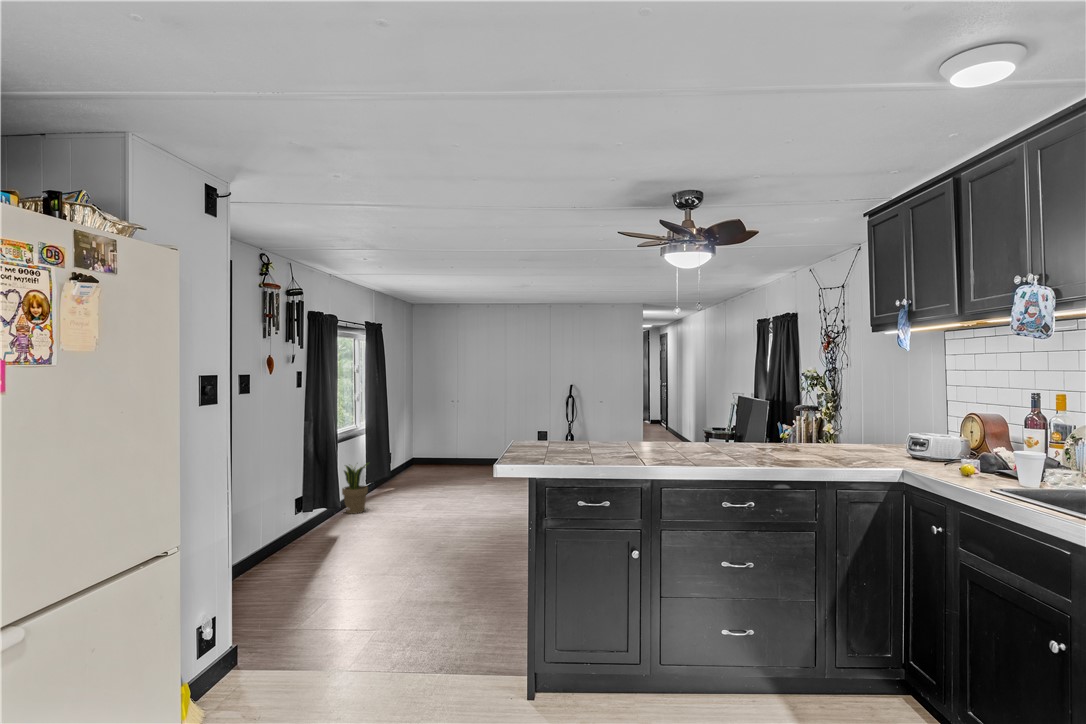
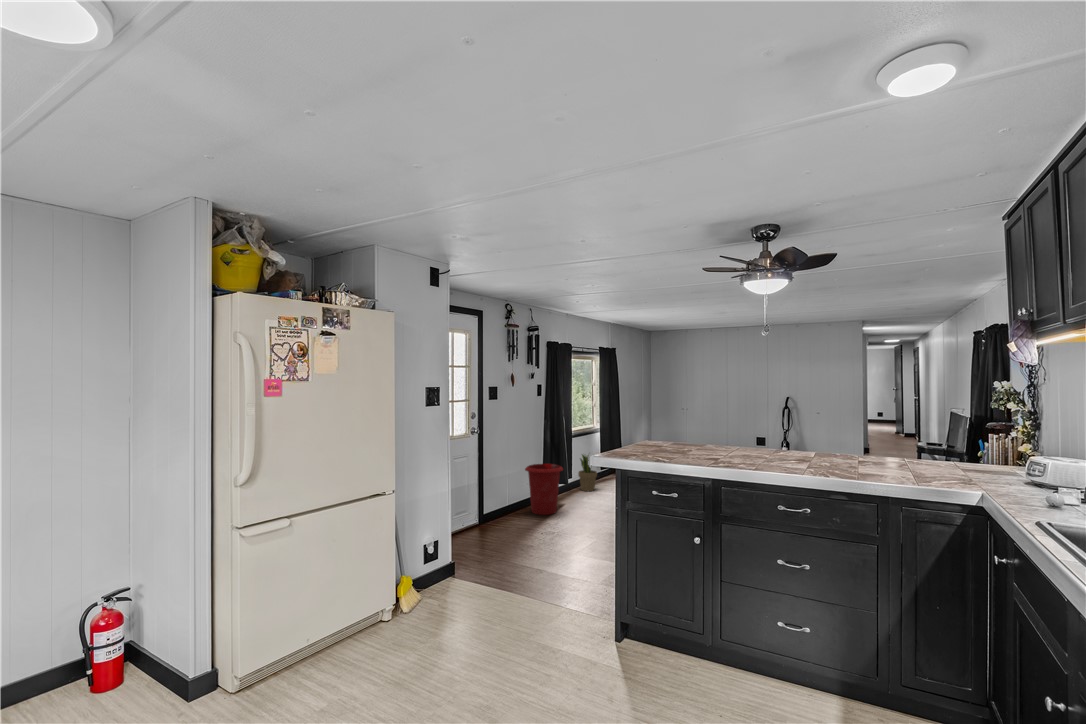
waste bin: none [285,481,341,552] -> present [525,464,563,515]

